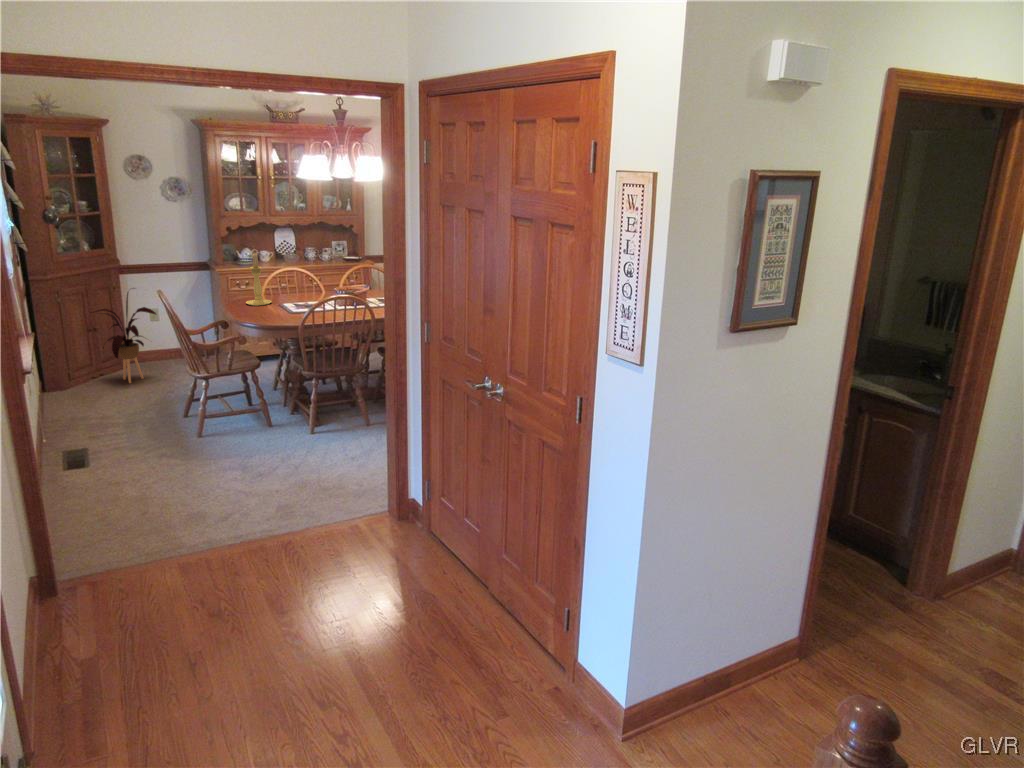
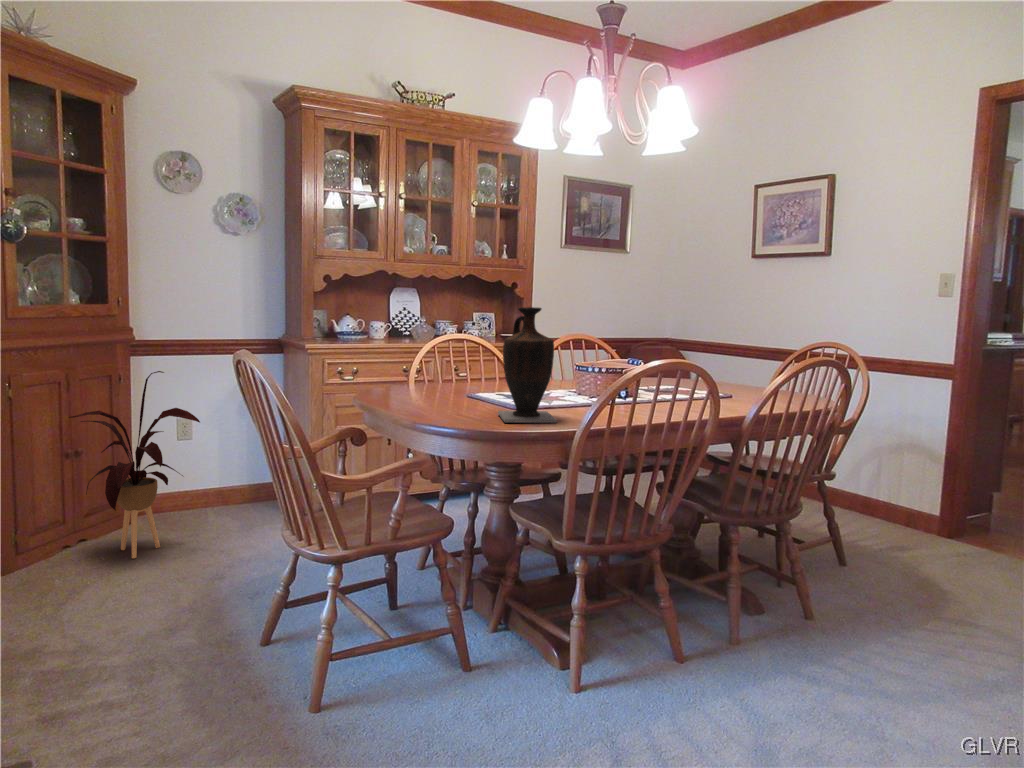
candle holder: present [246,253,271,306] -> none [396,289,447,397]
vase: none [272,271,299,322] -> present [498,307,557,423]

